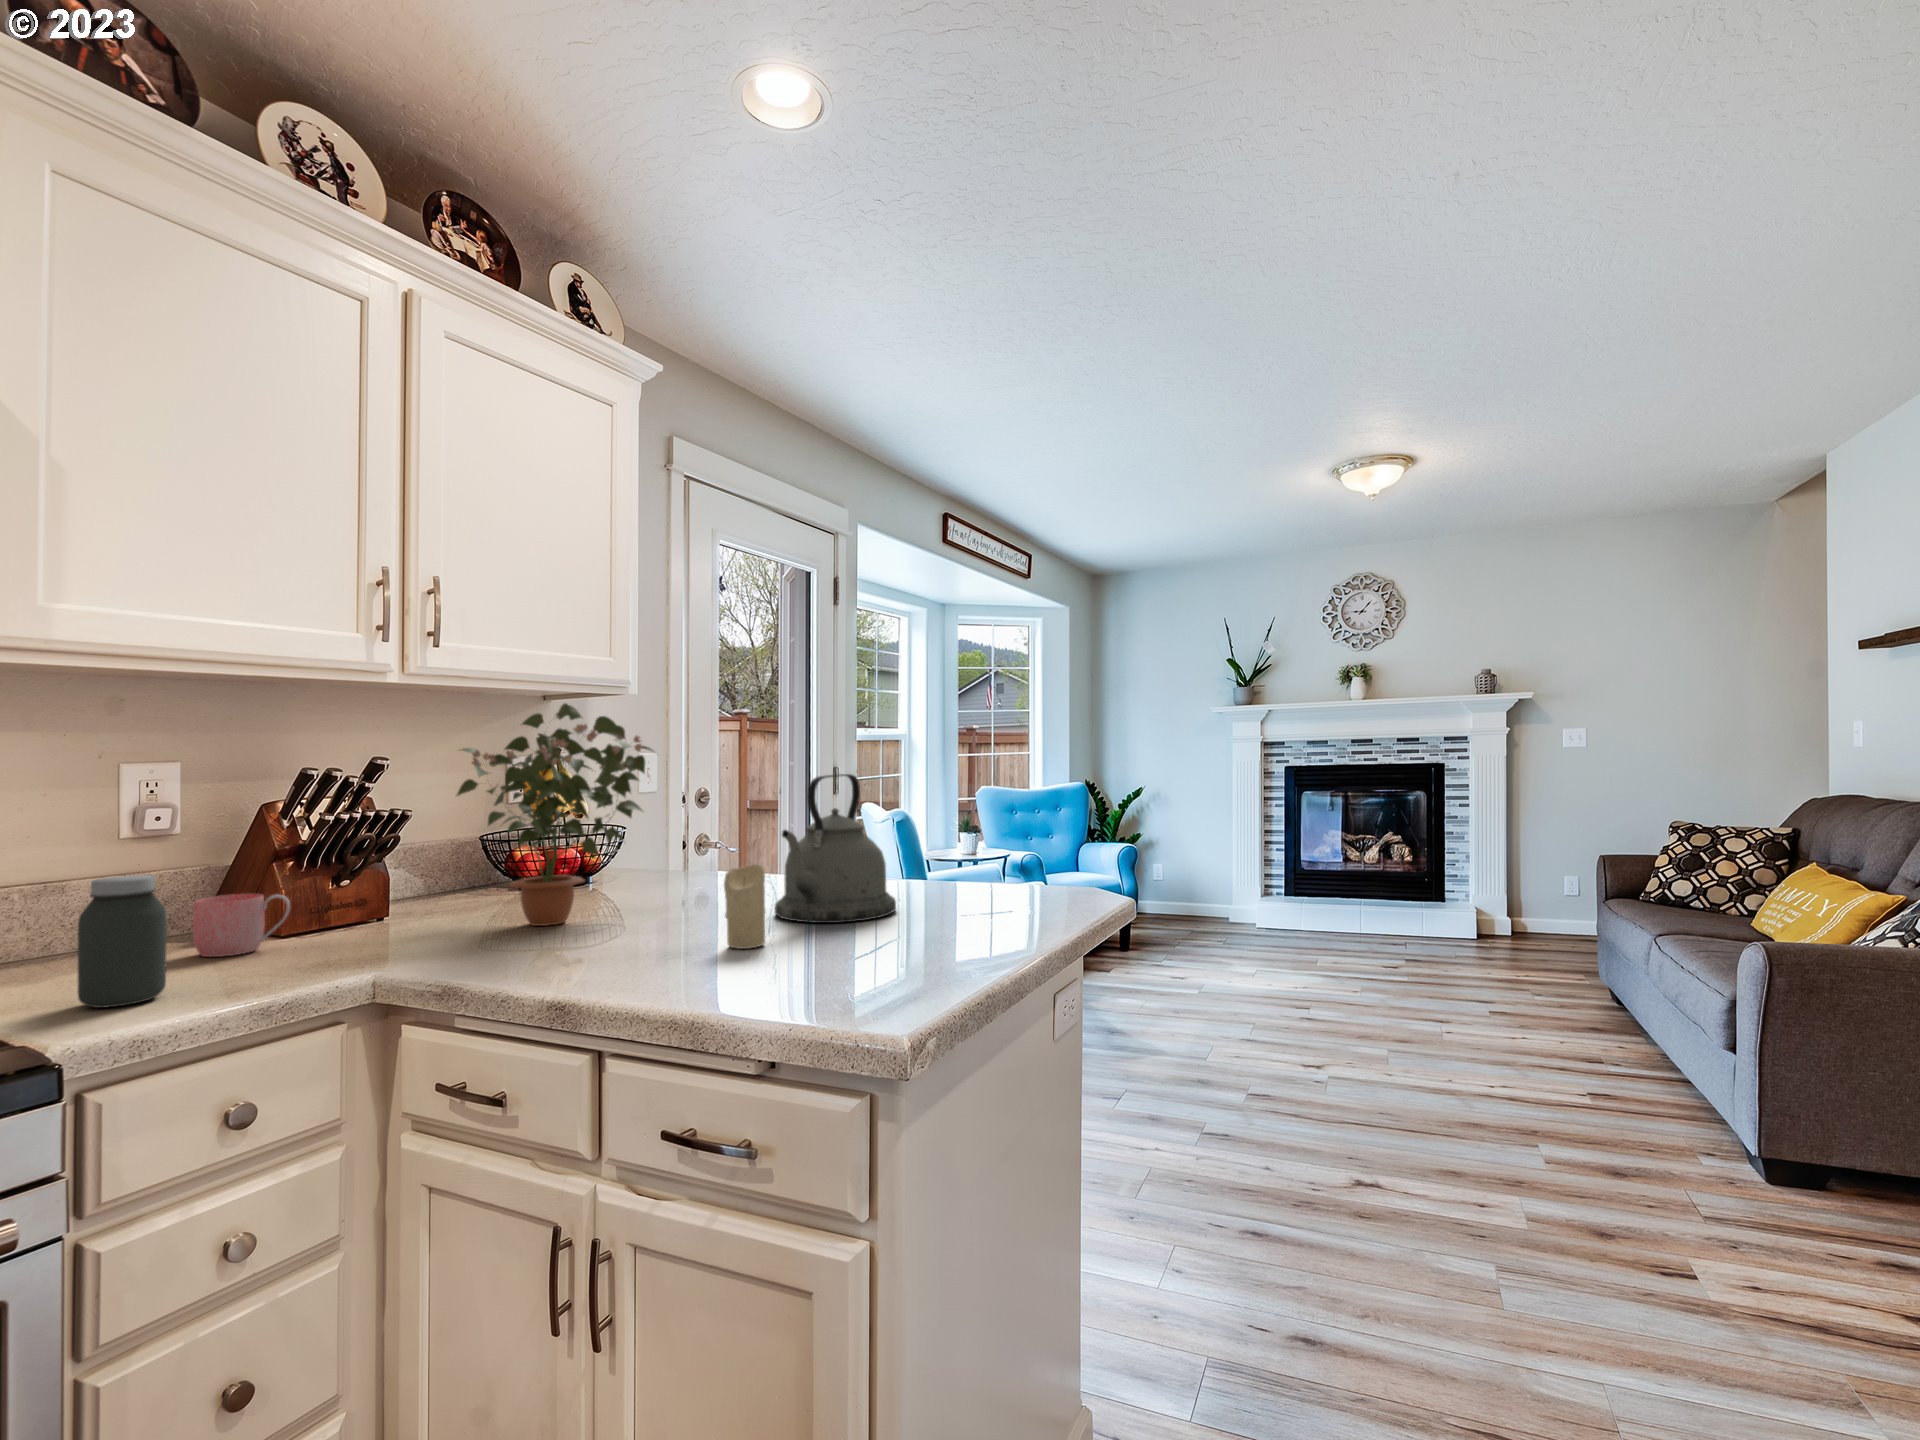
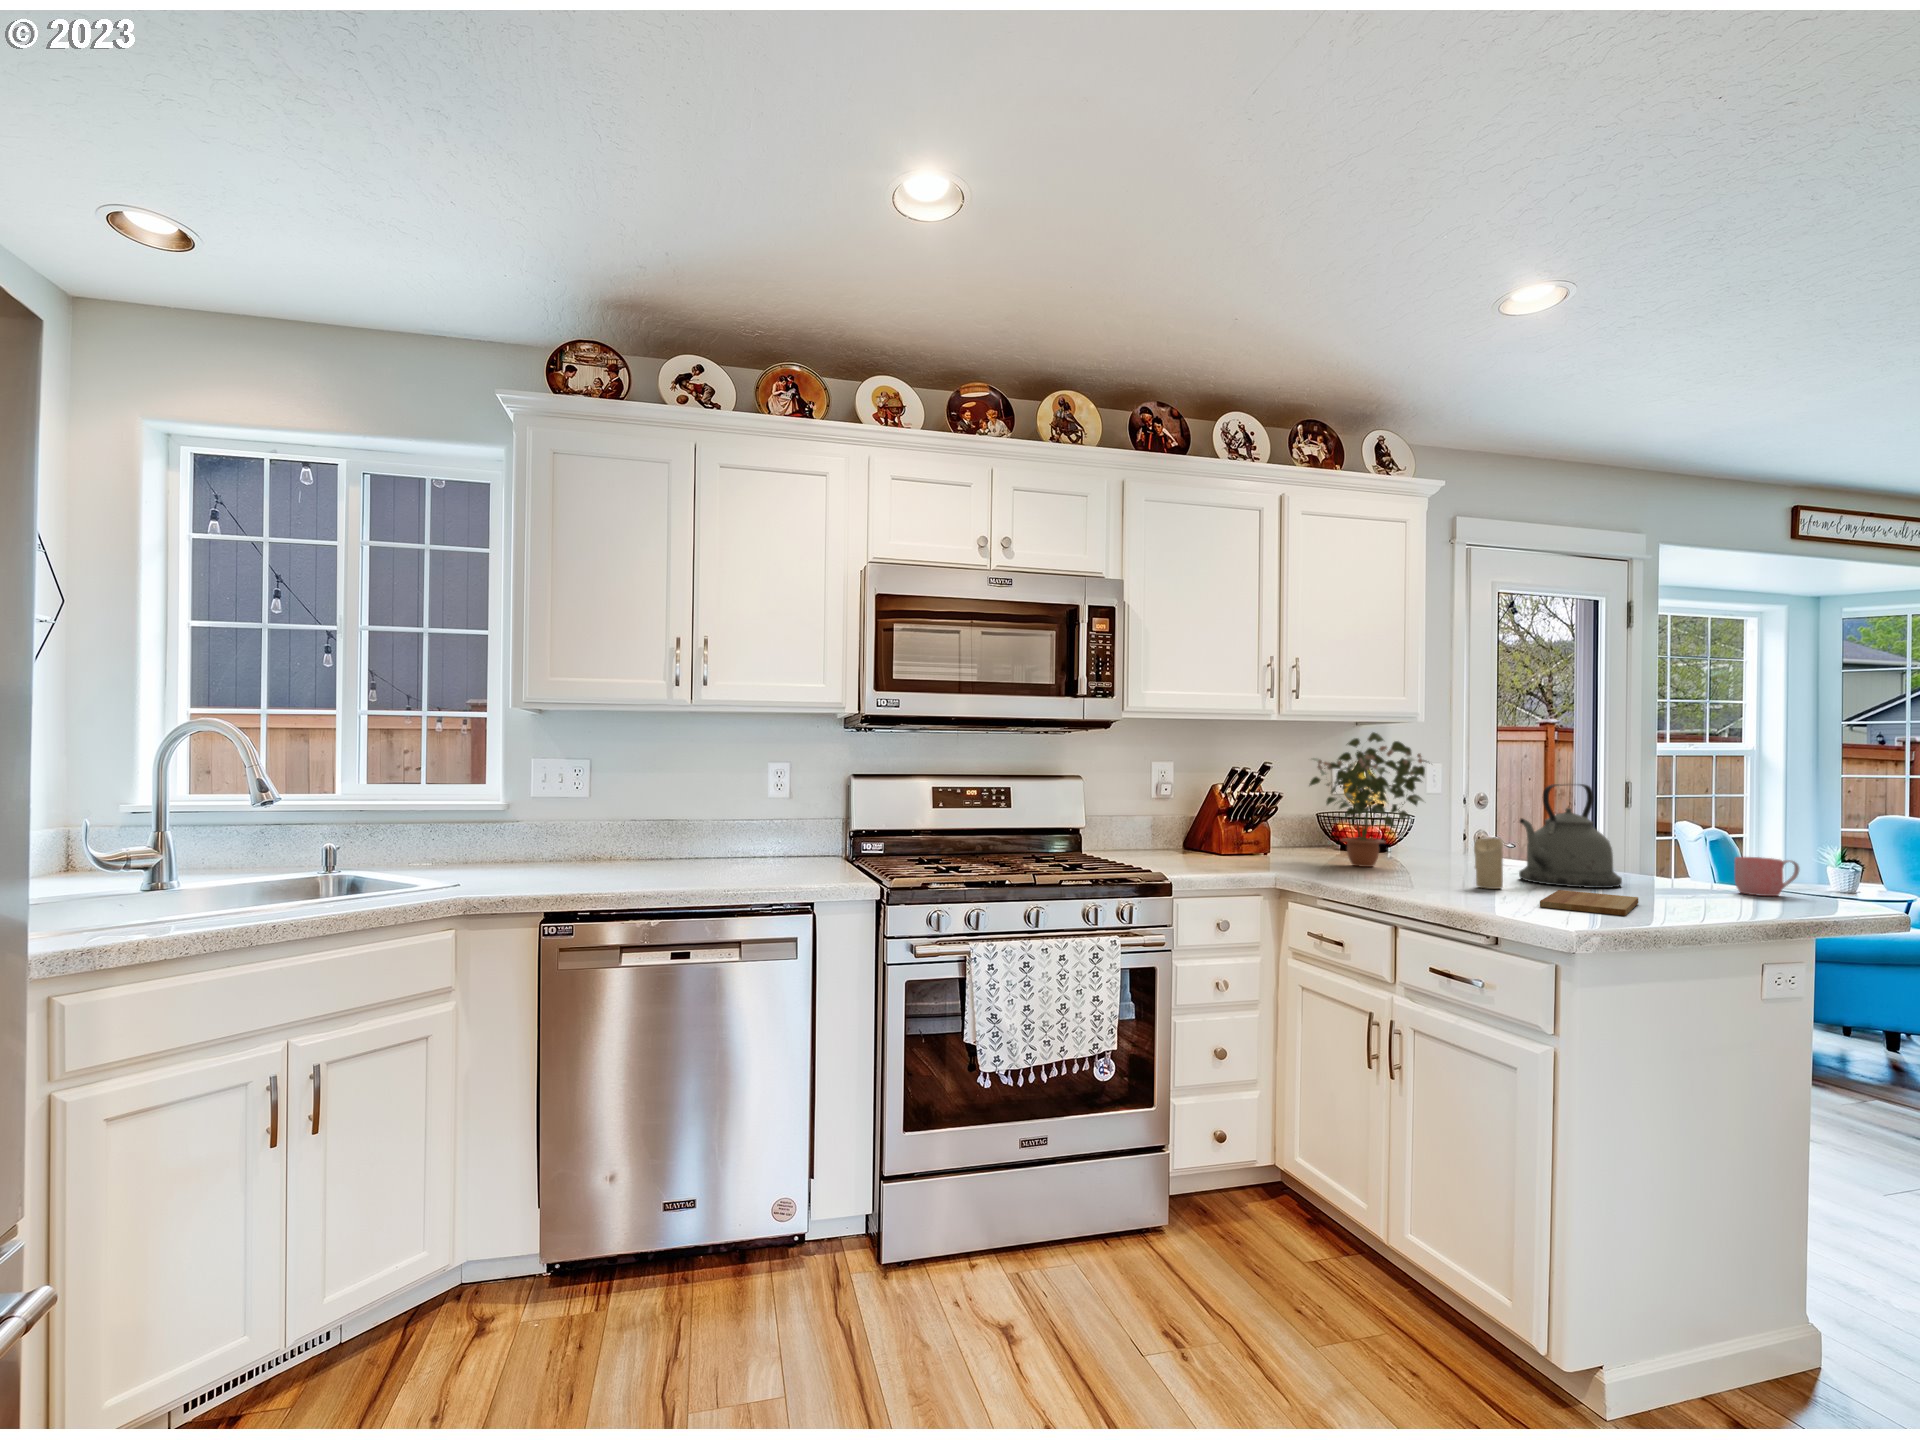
jar: present [78,875,167,1008] -> none [1159,813,1189,870]
mug: present [193,894,290,957] -> present [1735,857,1799,896]
cutting board: none [836,936,952,983] -> present [1540,890,1639,916]

